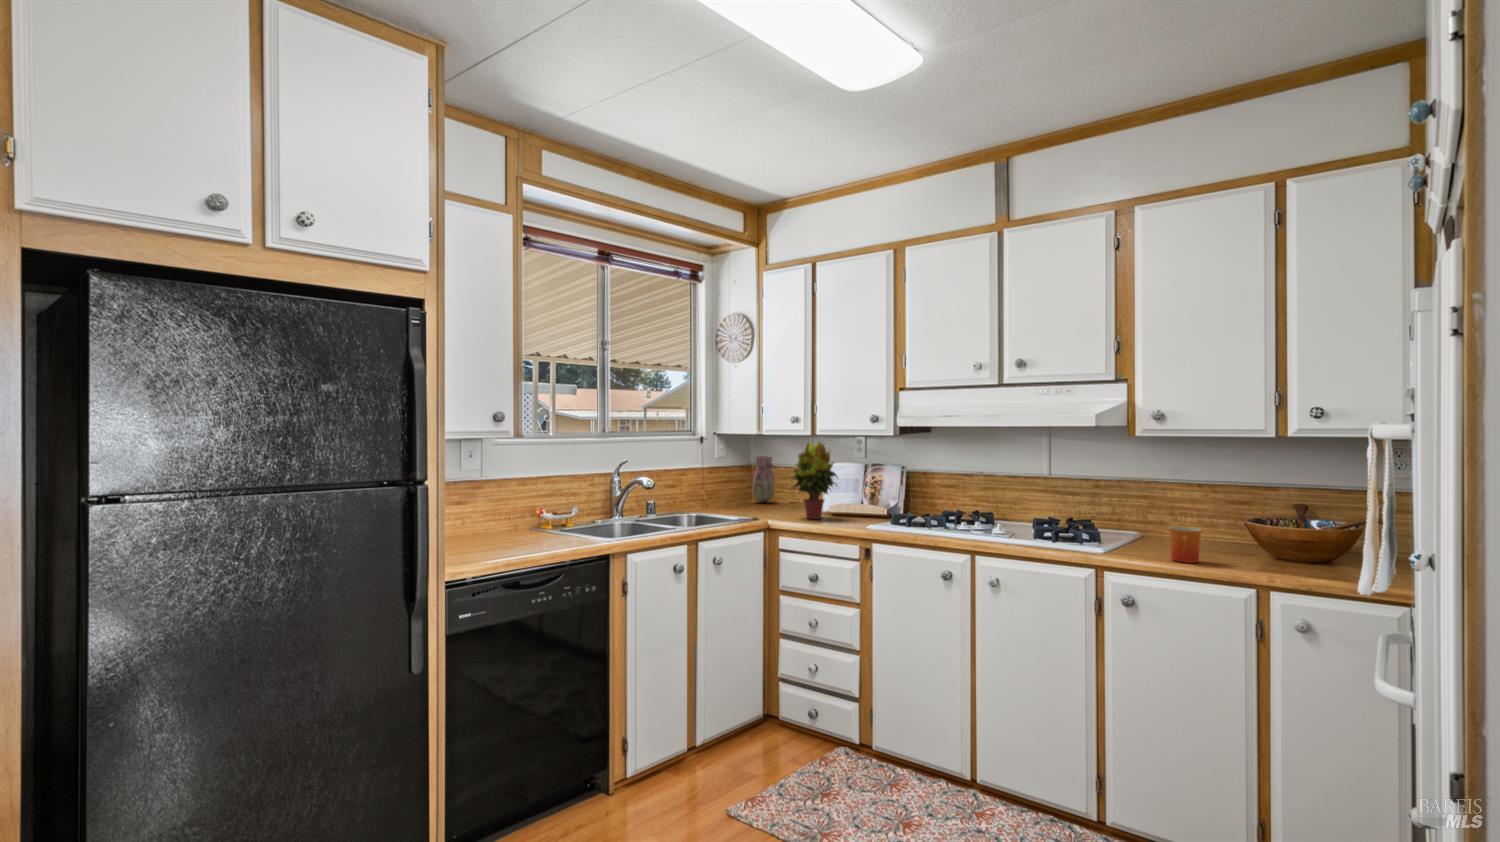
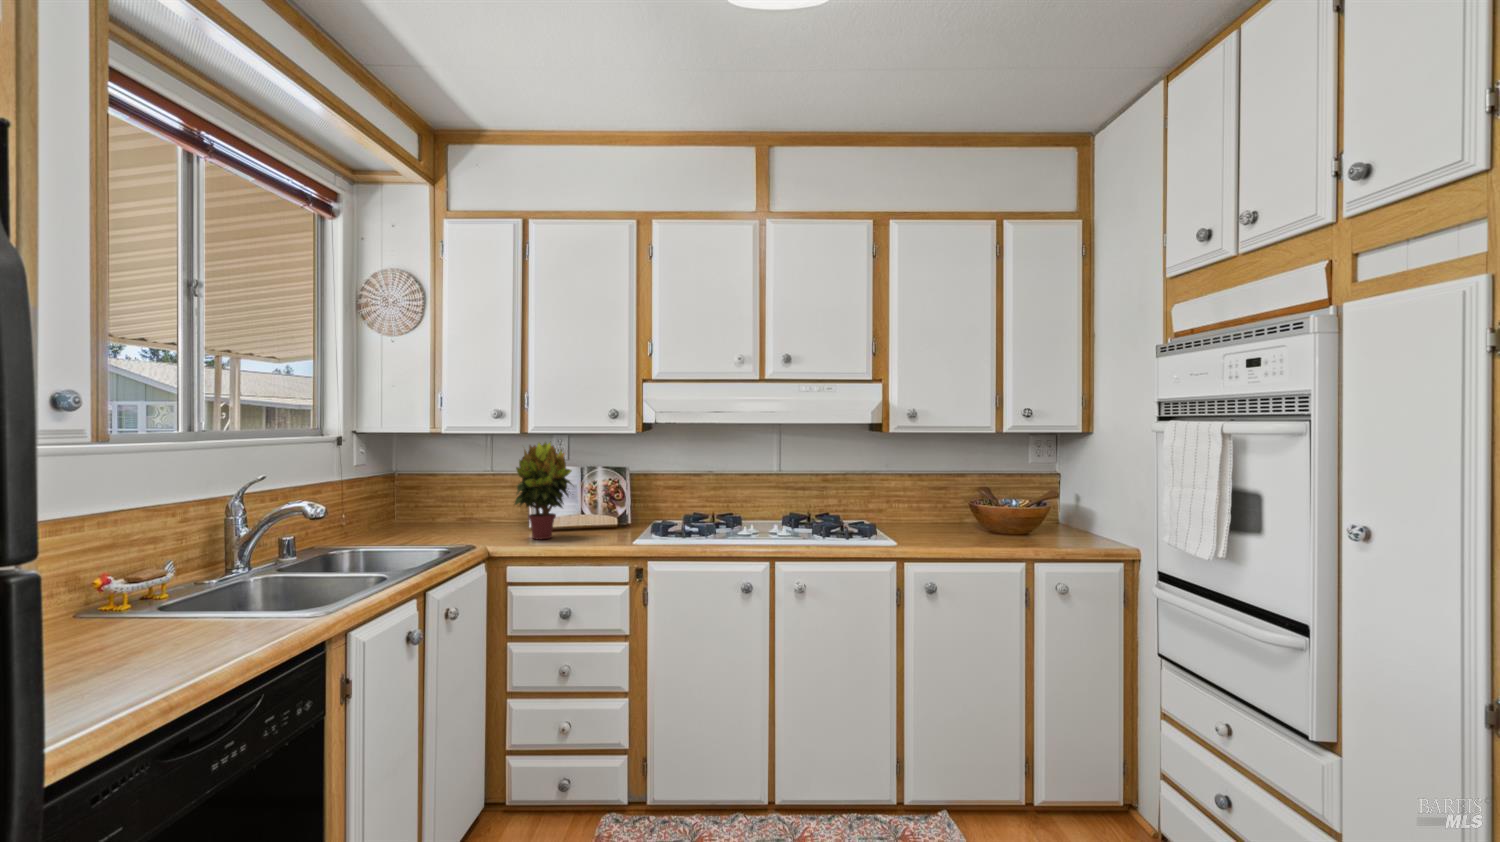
vase: present [753,456,775,502] -> none [407,462,439,523]
mug: present [1168,527,1202,563] -> none [951,514,979,546]

